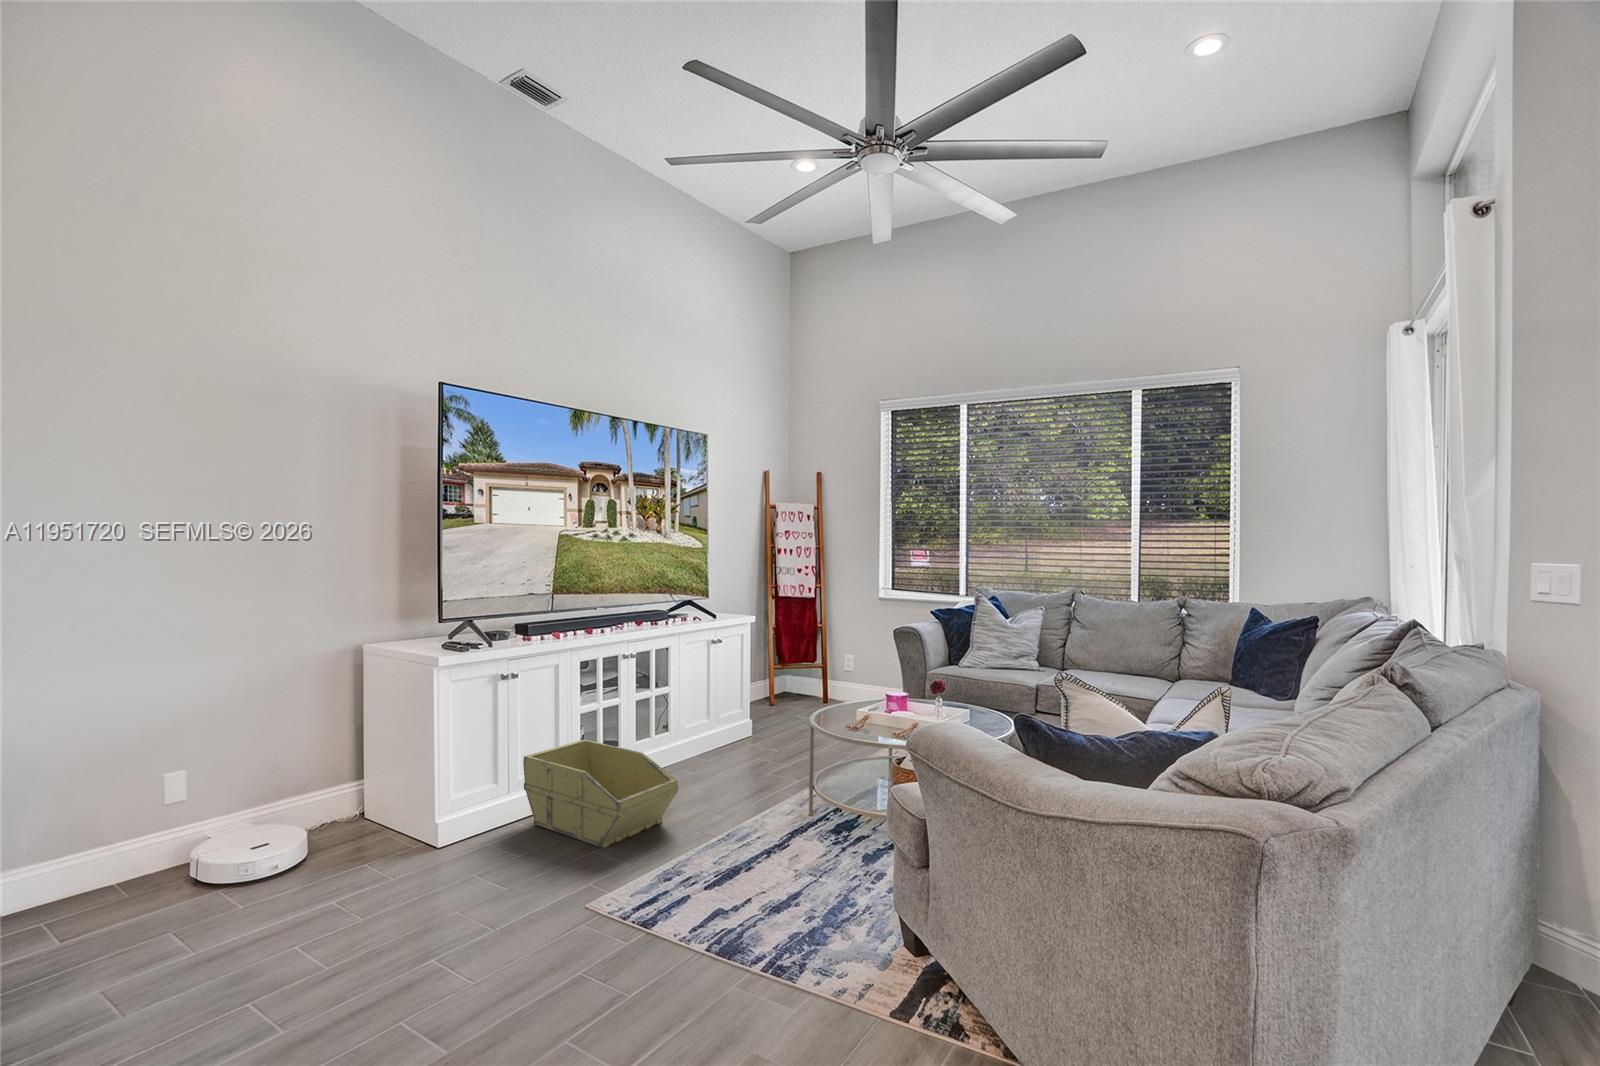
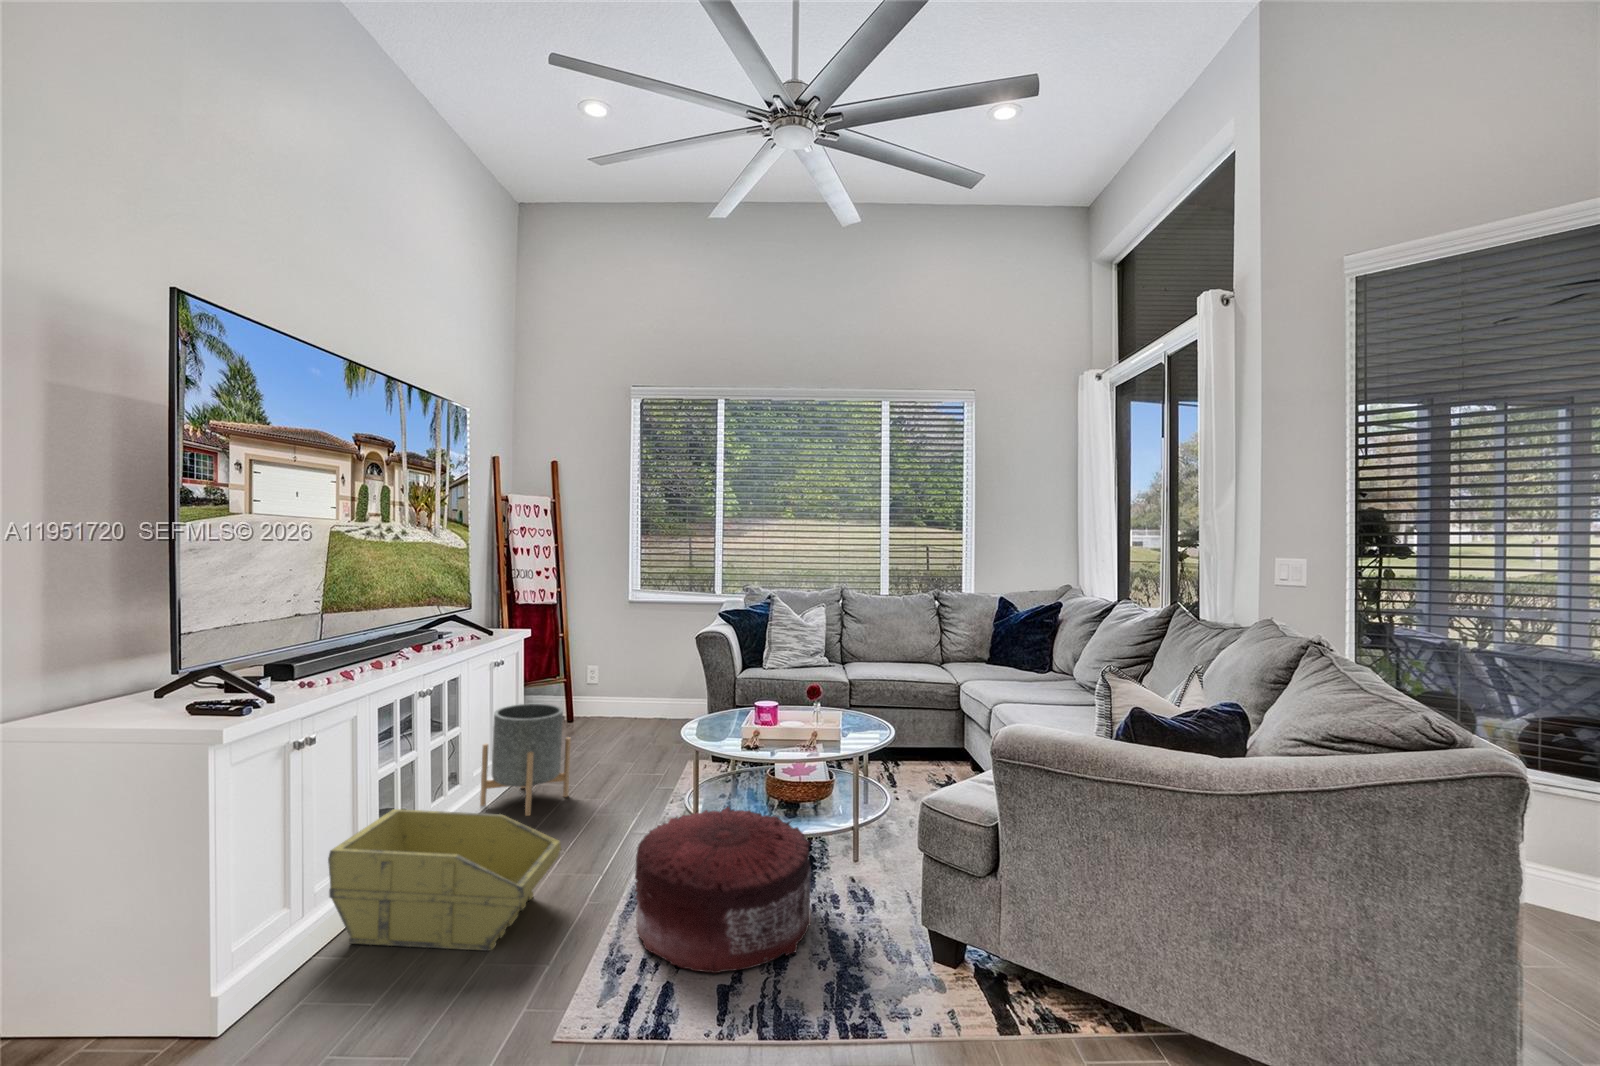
planter: none [691,678,760,770] -> present [480,704,571,816]
pouf: none [689,773,854,904] -> present [635,807,811,973]

